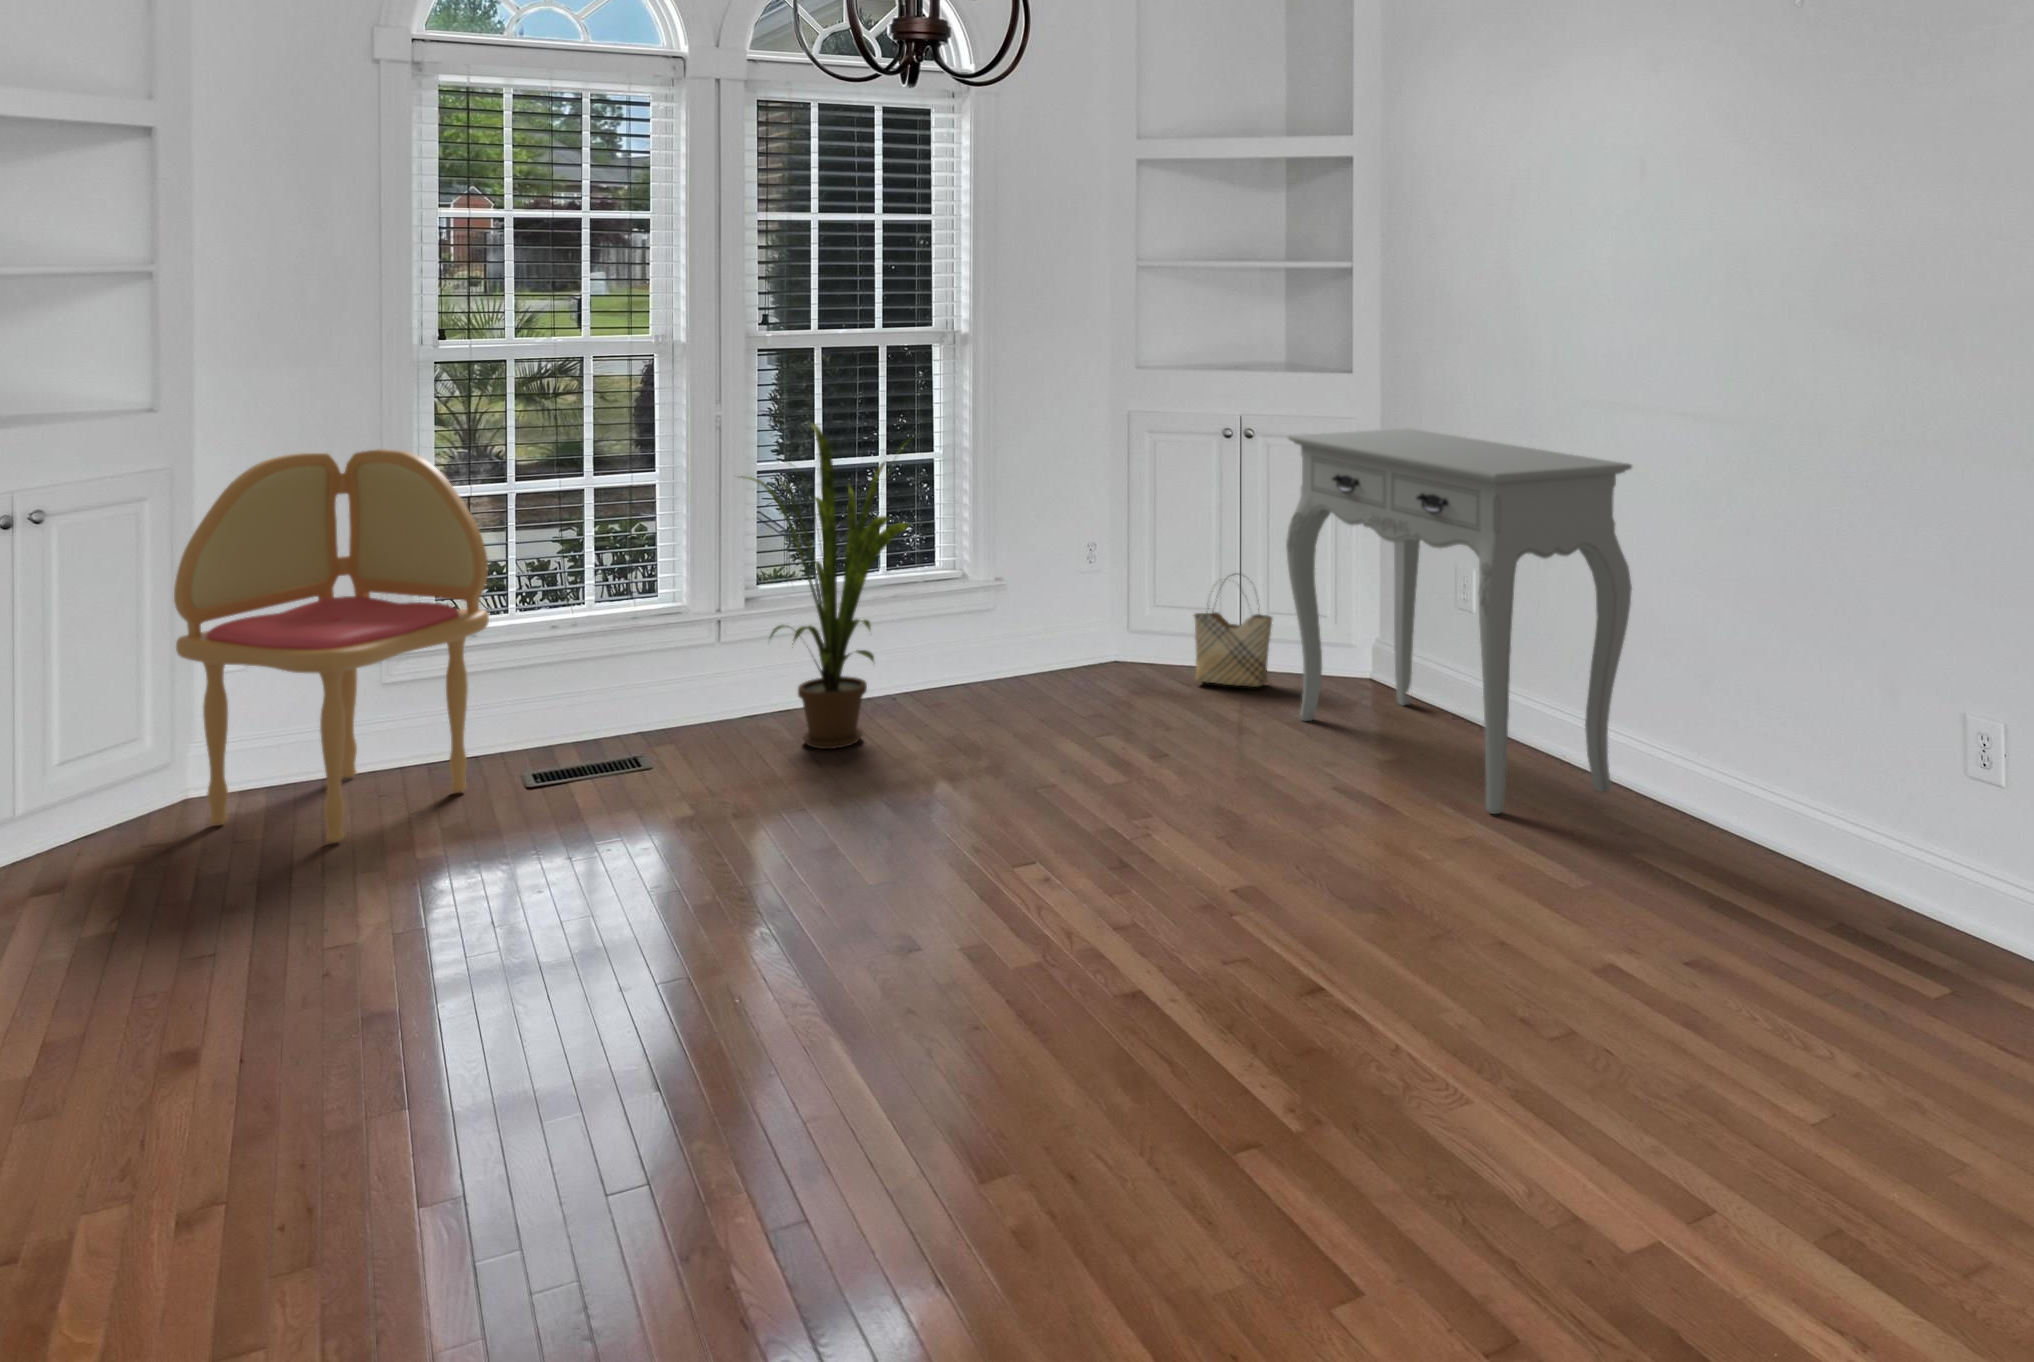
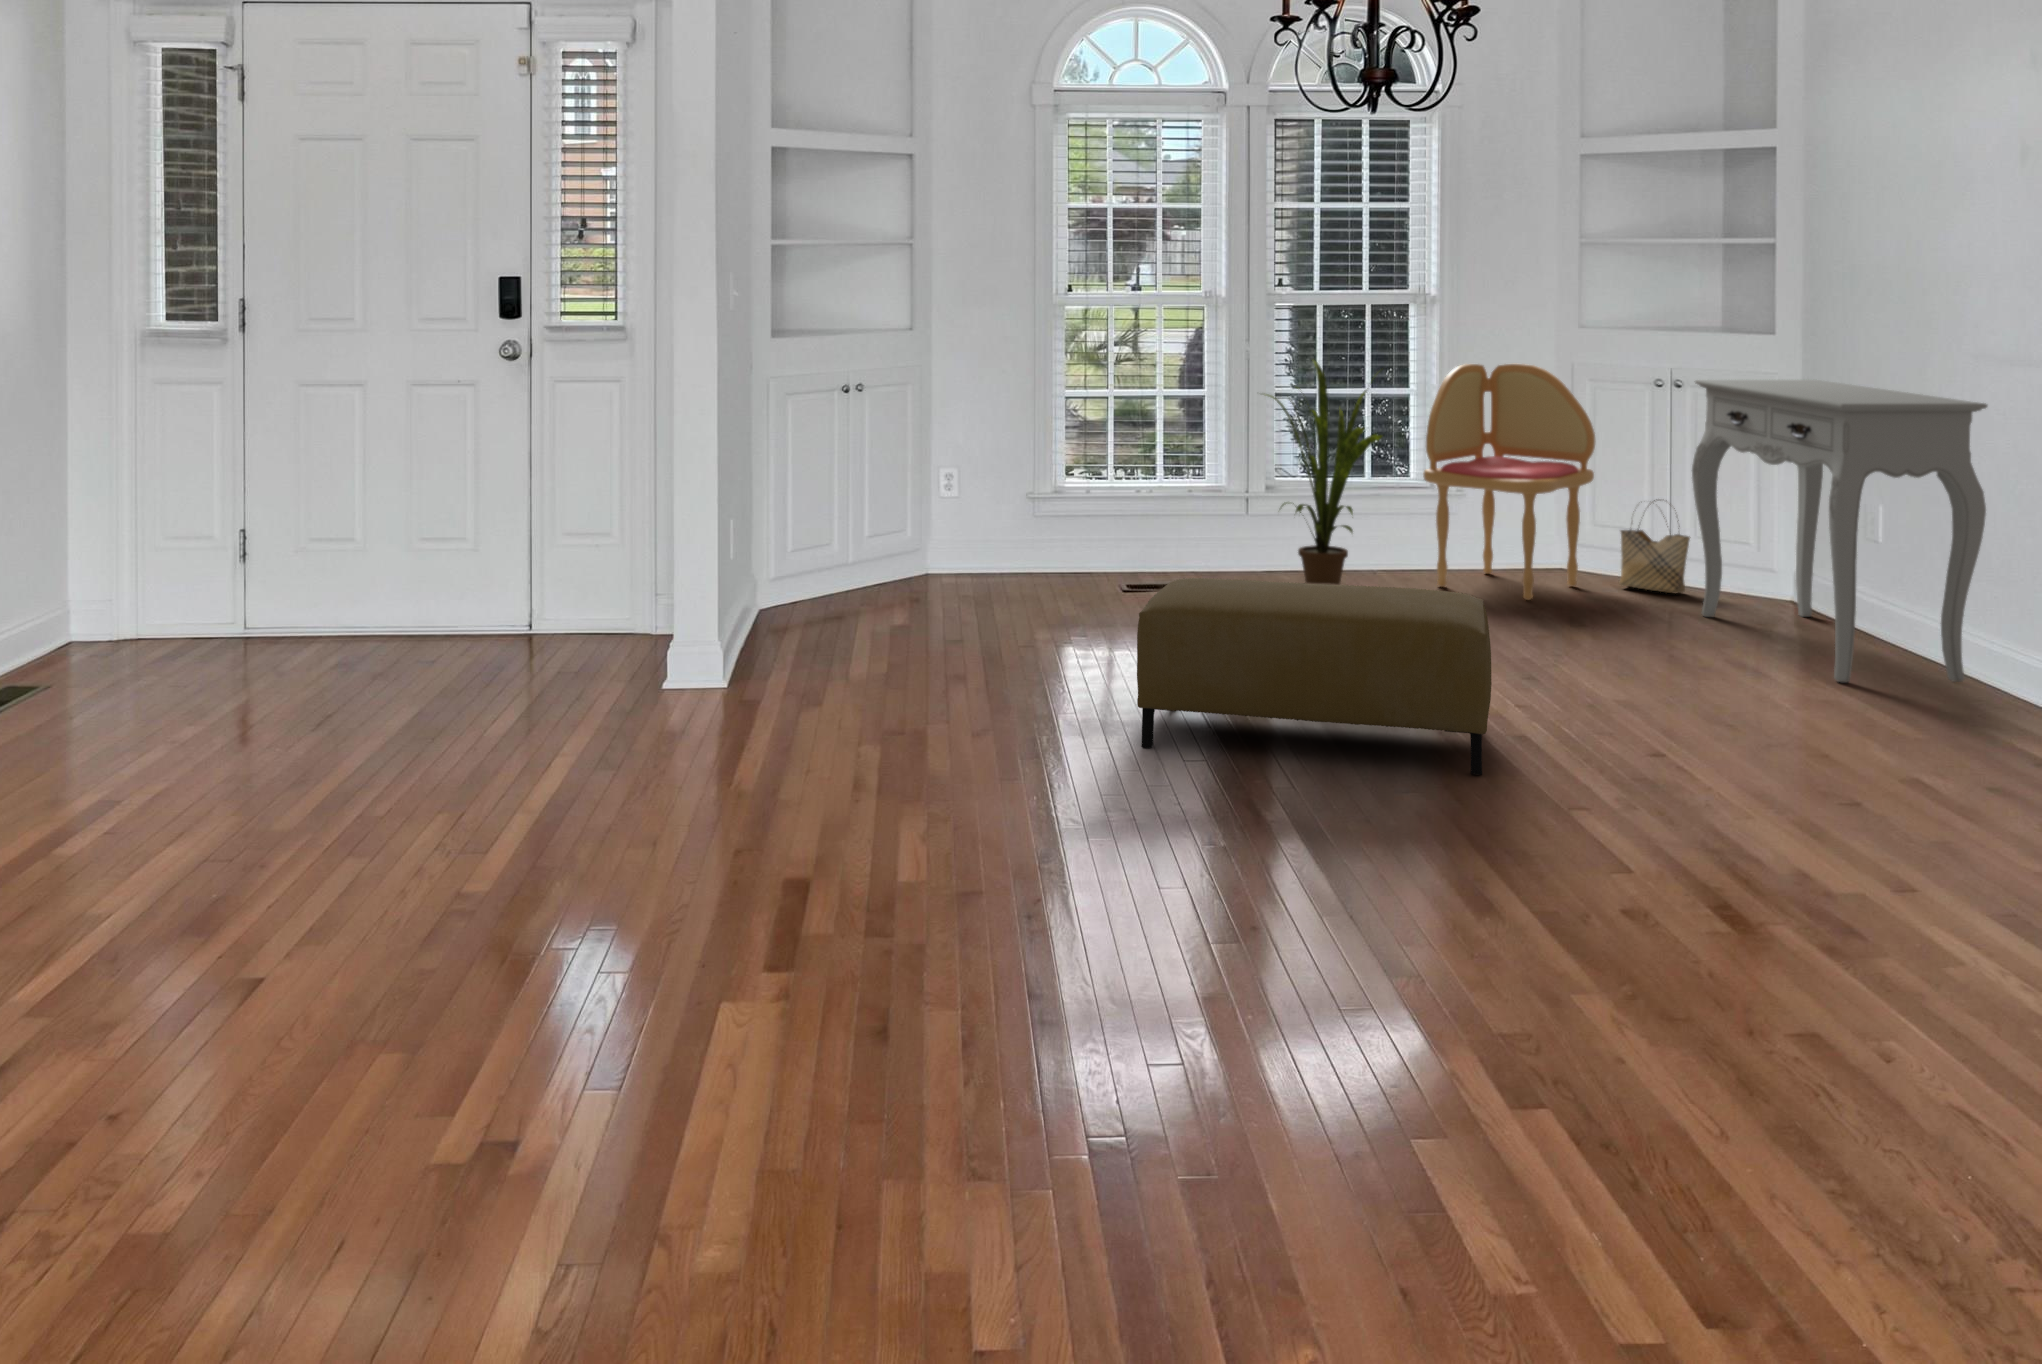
dining chair: present [174,449,489,843] -> present [1423,364,1595,600]
ottoman: none [541,809,1149,1200] -> present [1137,578,1492,775]

